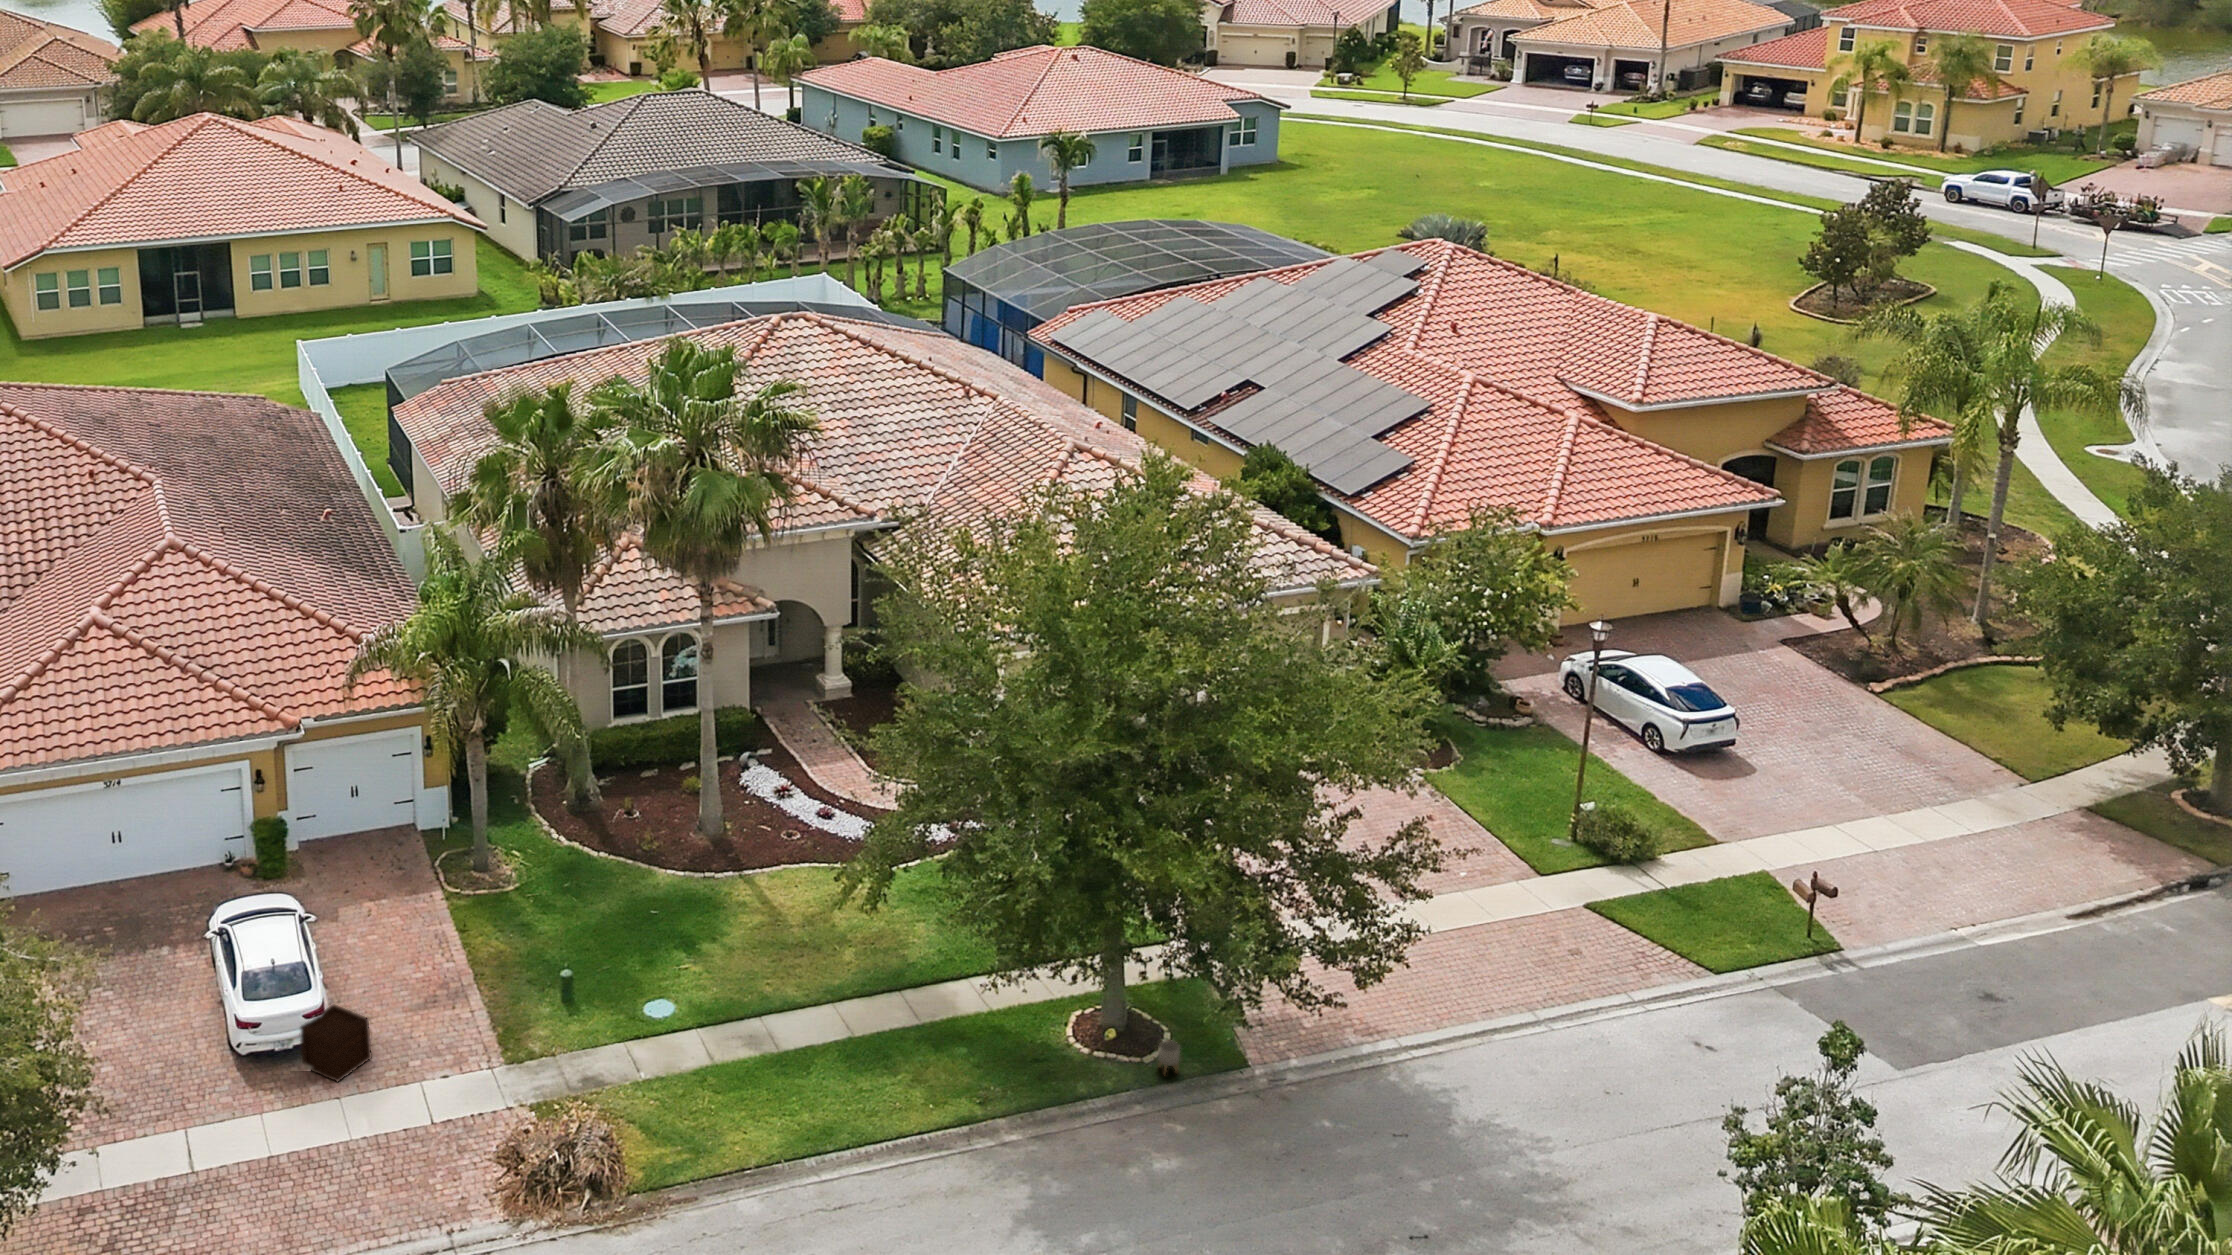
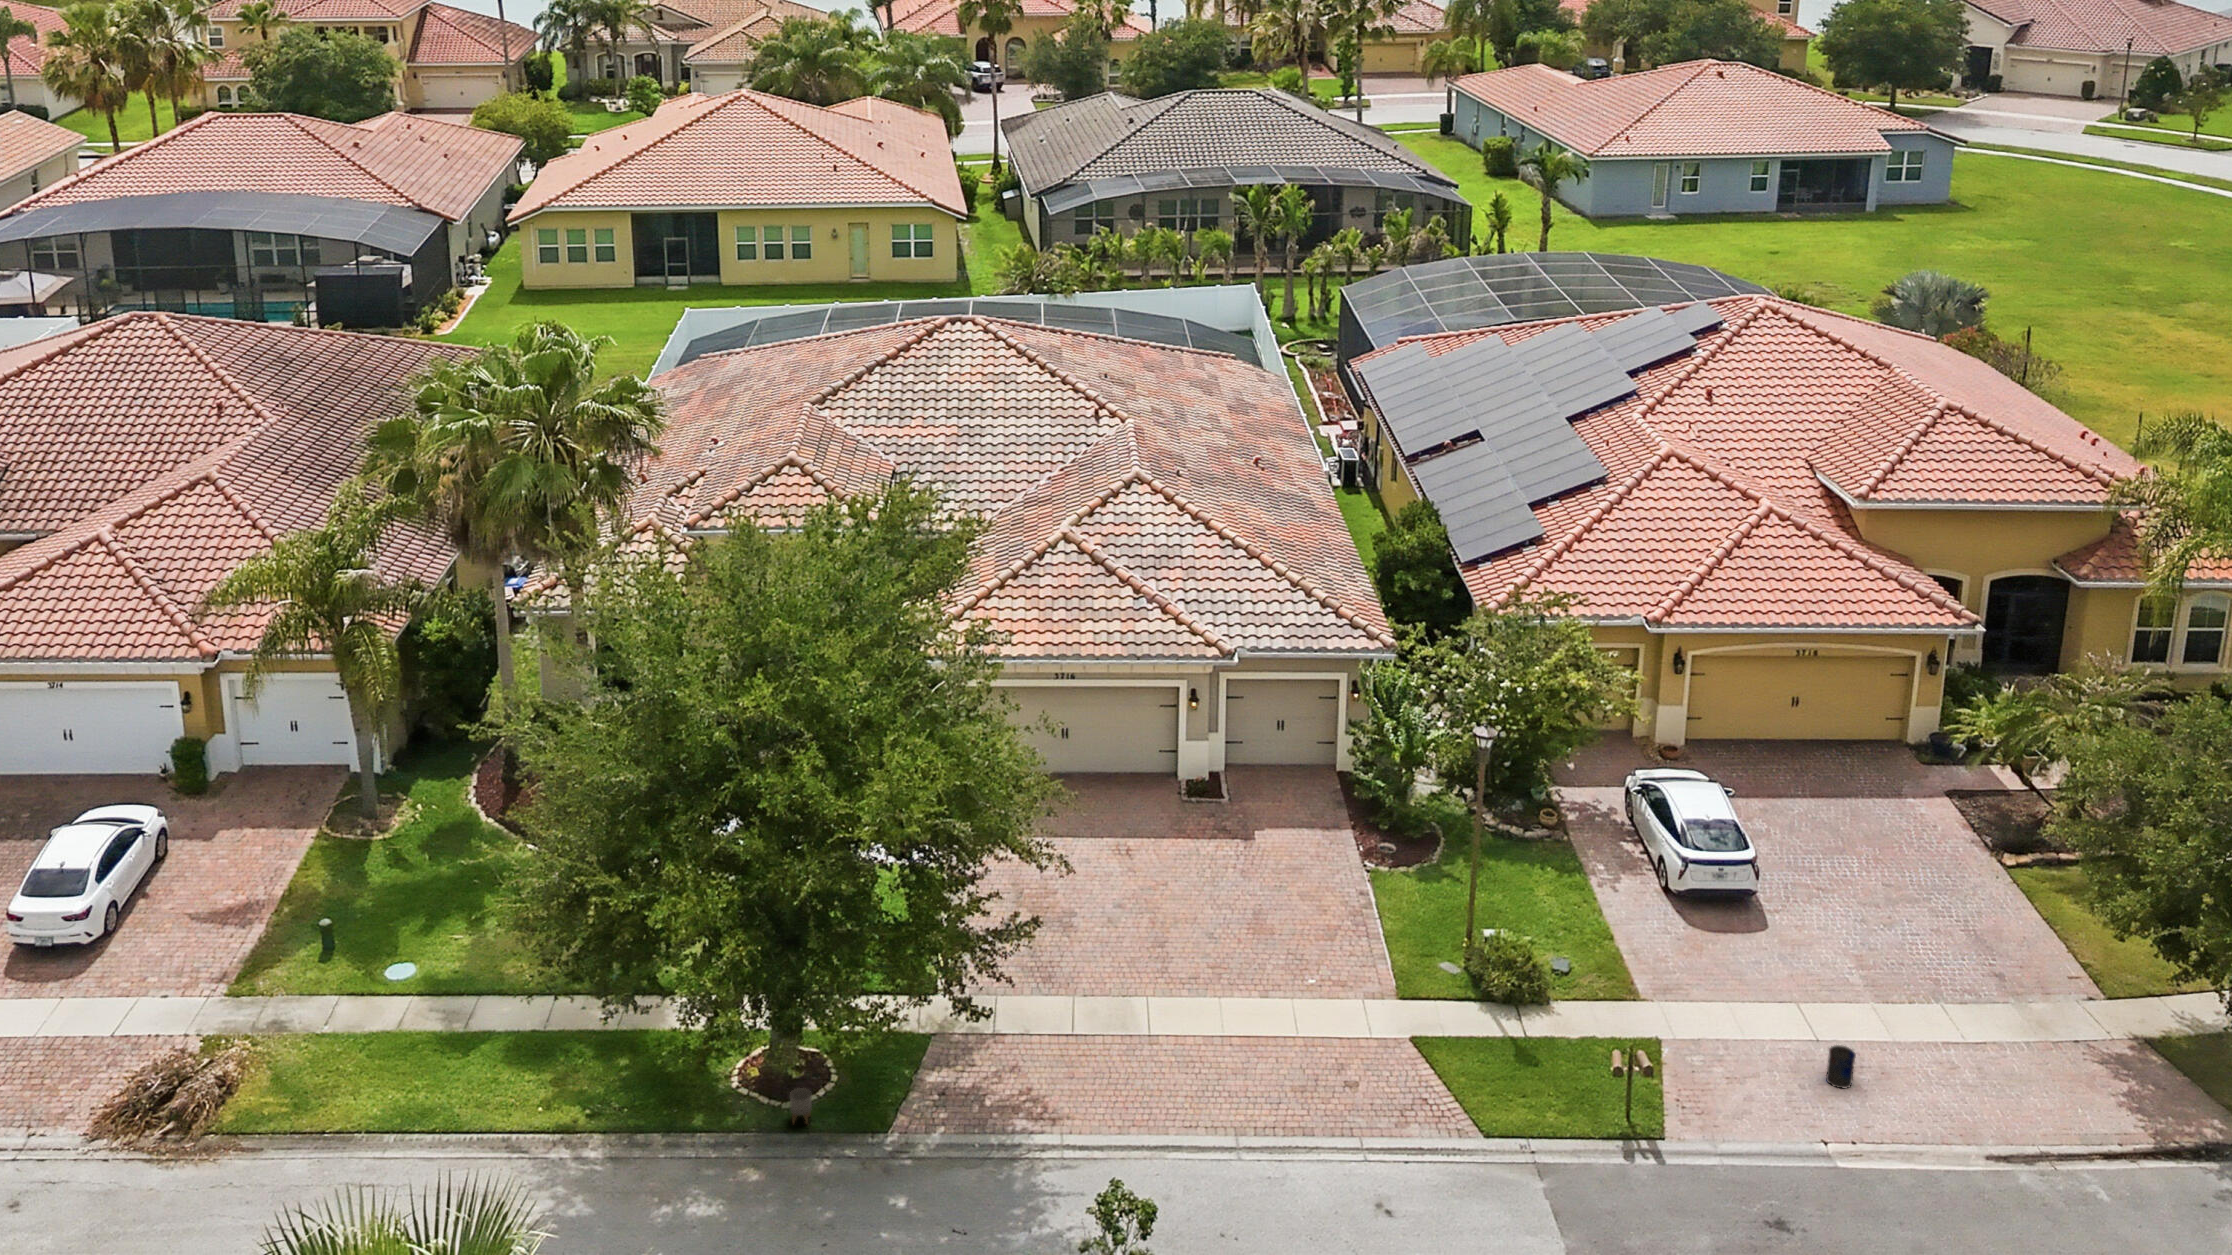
trash can: none [1913,849,1941,885] -> present [1826,1045,1856,1088]
wooden crate: present [300,1005,372,1082] -> none [50,912,117,984]

